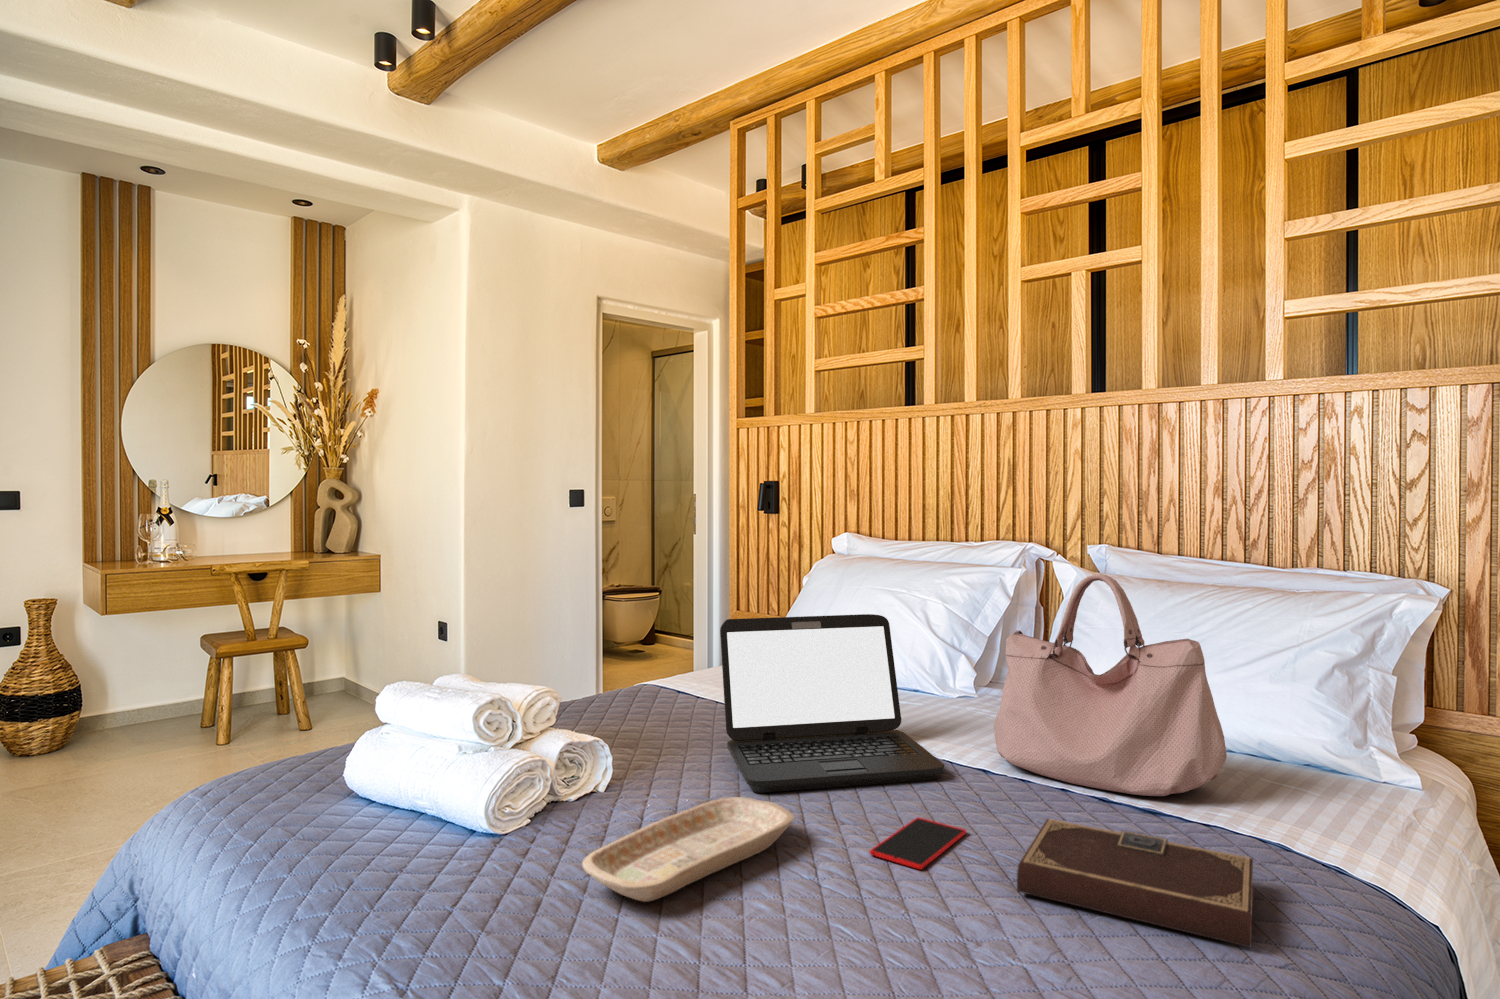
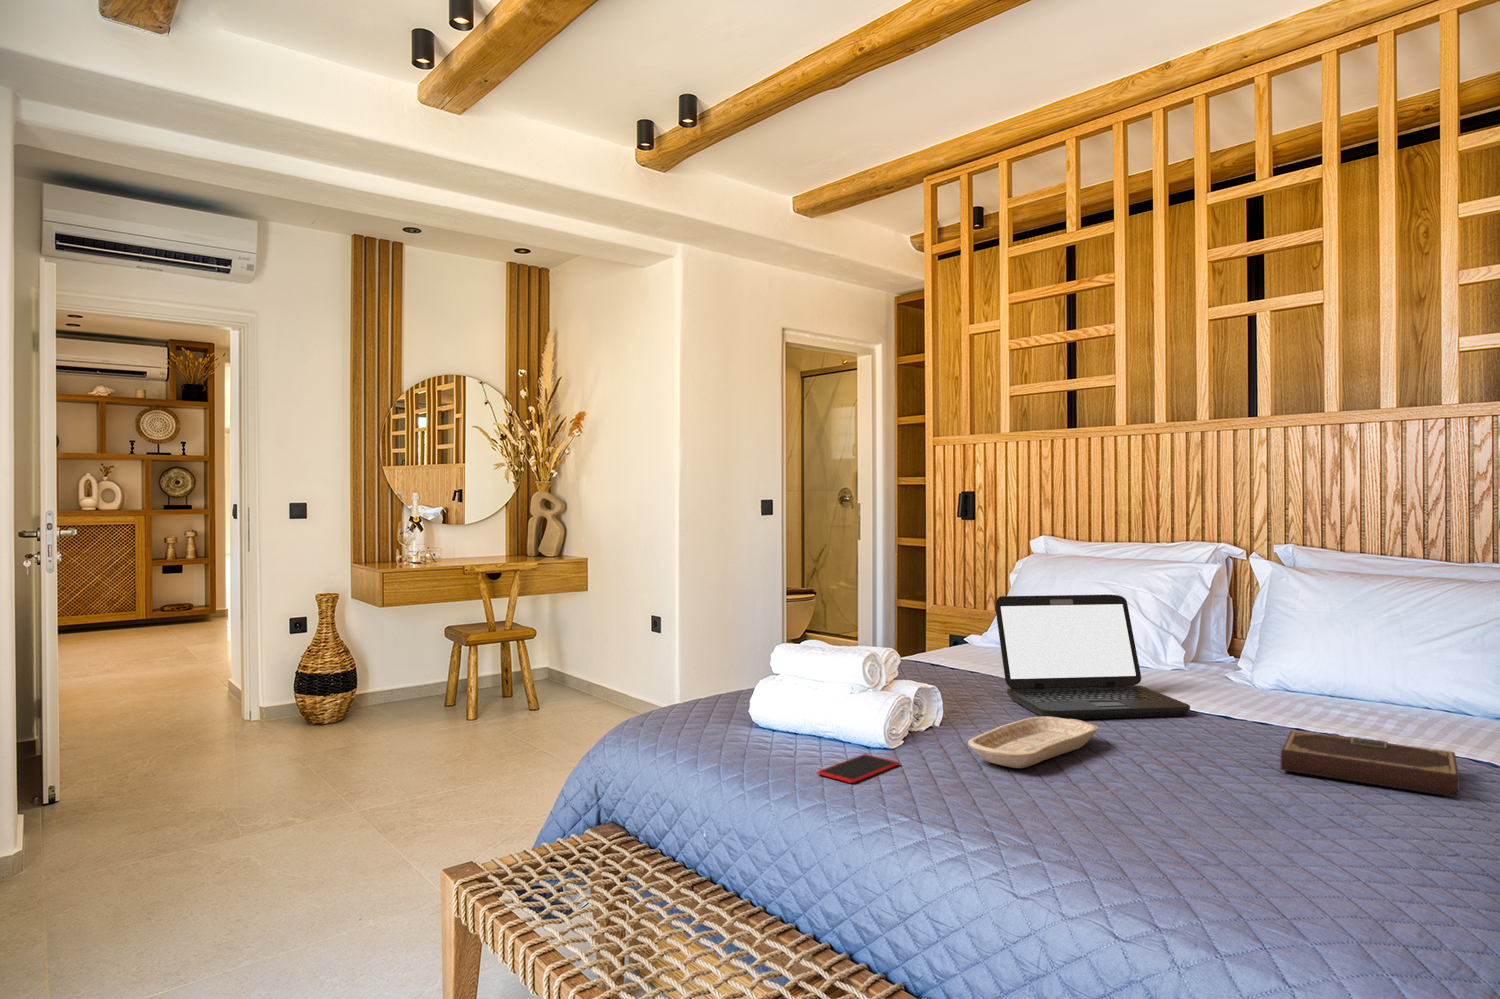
handbag: present [994,574,1227,796] -> none [1223,560,1424,727]
smartphone: present [870,817,966,869] -> present [817,754,899,783]

